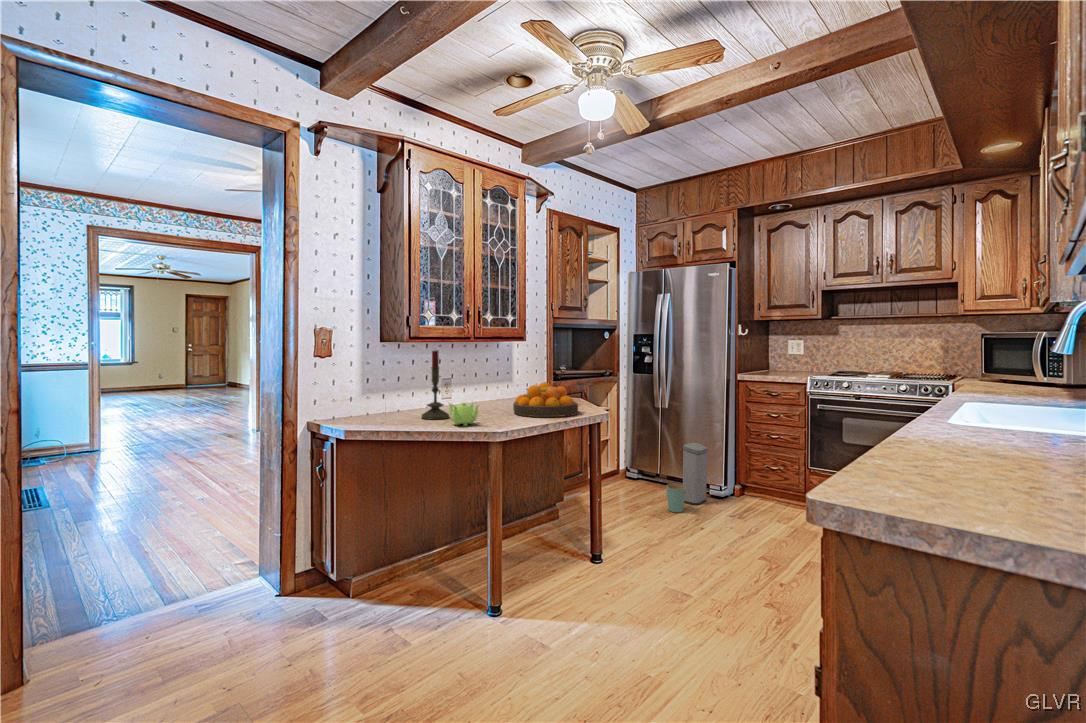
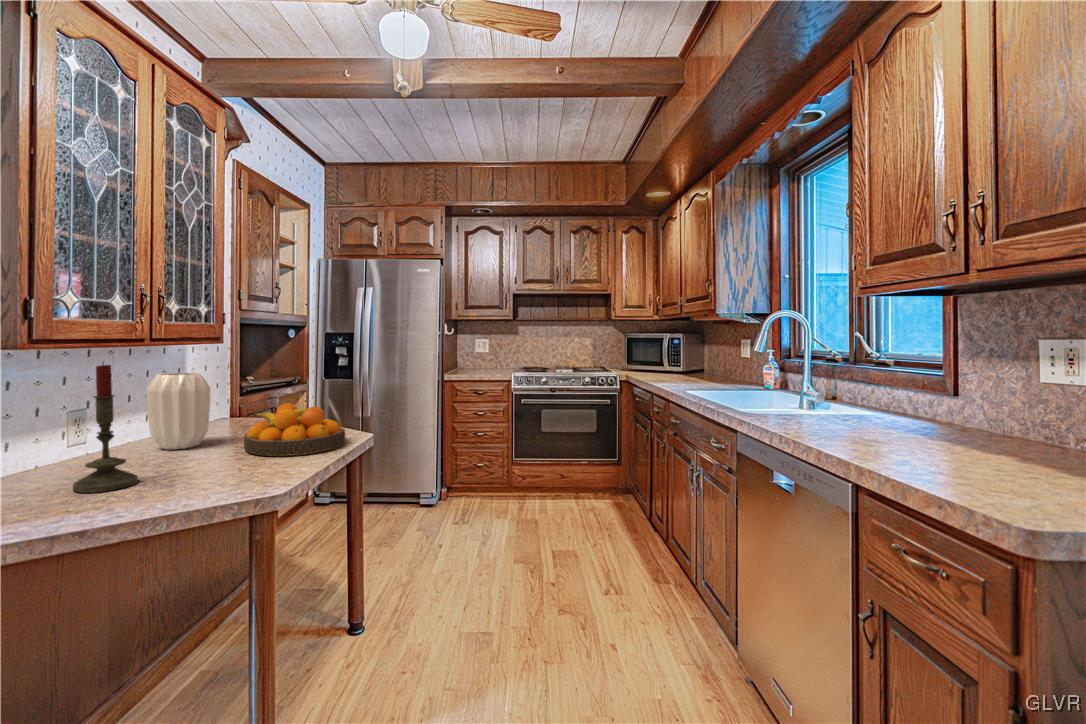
vase: none [474,360,507,408] -> present [146,373,211,450]
teapot: present [448,402,479,426] -> none [159,449,235,495]
trash can: present [666,442,708,512] -> none [393,449,424,529]

